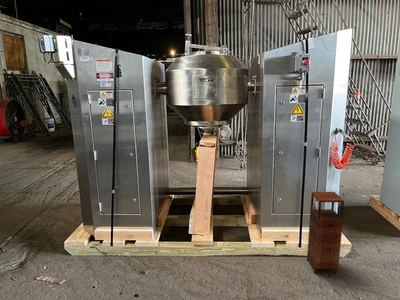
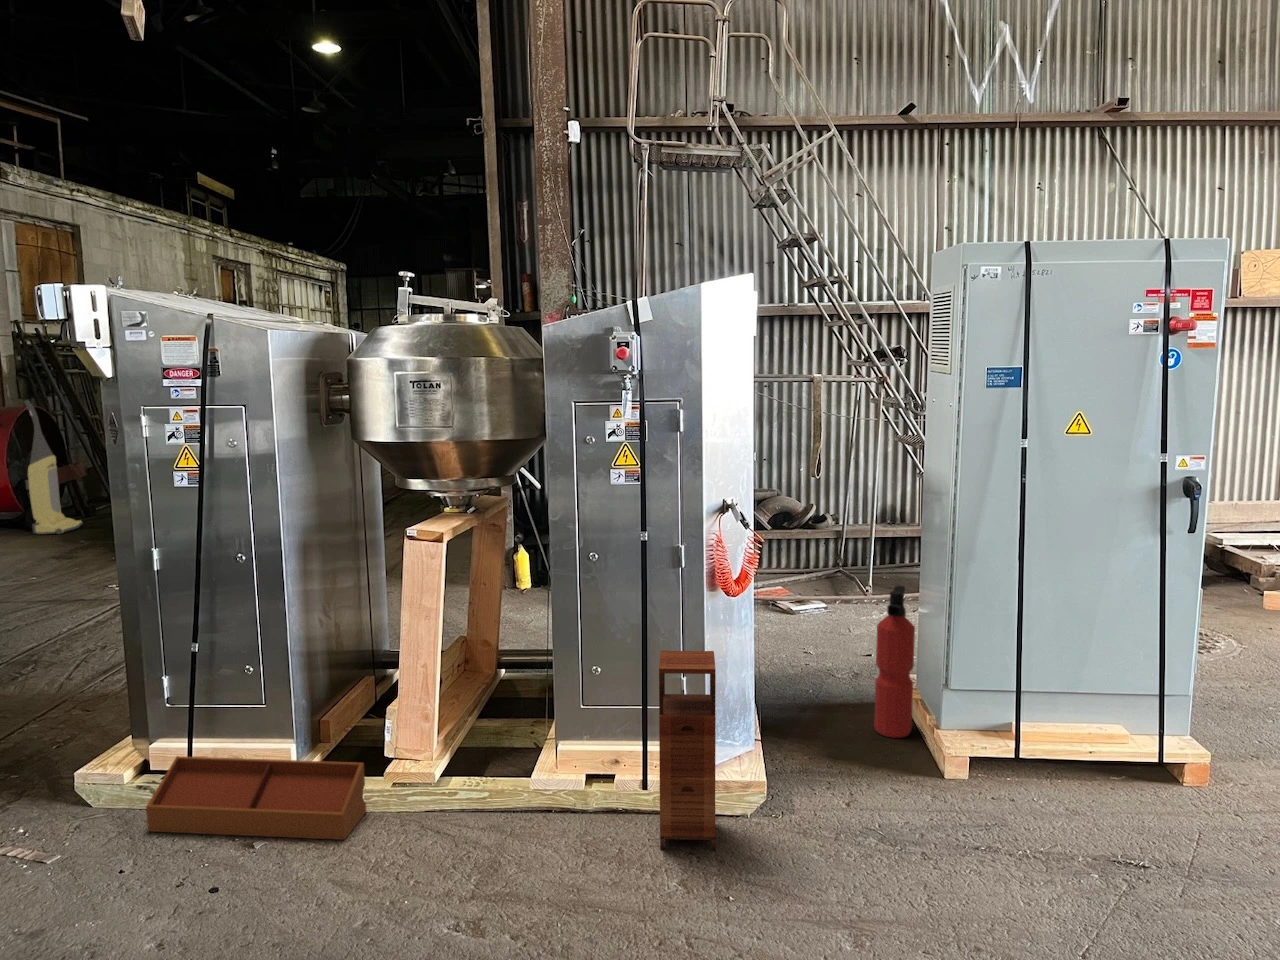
vacuum cleaner: none [10,97,33,145] -> present [24,400,83,534]
fire extinguisher: none [365,162,386,221] -> present [874,586,915,738]
storage bin: none [97,235,184,270] -> present [146,756,366,840]

